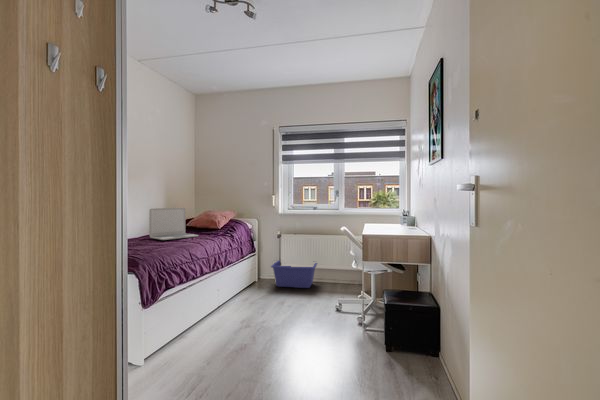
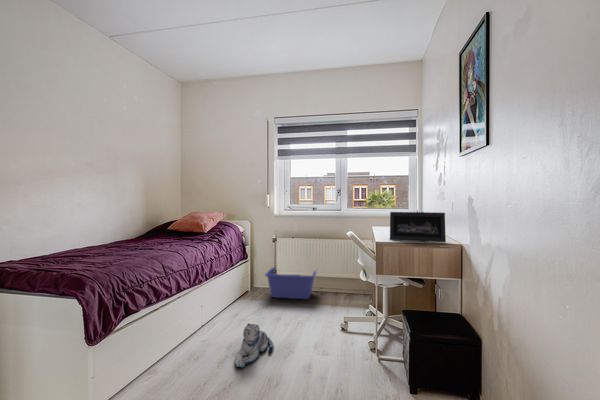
laptop: present [149,208,198,240] -> none [120,209,179,248]
picture frame: none [375,210,419,235] -> present [390,212,446,242]
plush toy: none [249,301,279,334] -> present [235,323,274,367]

